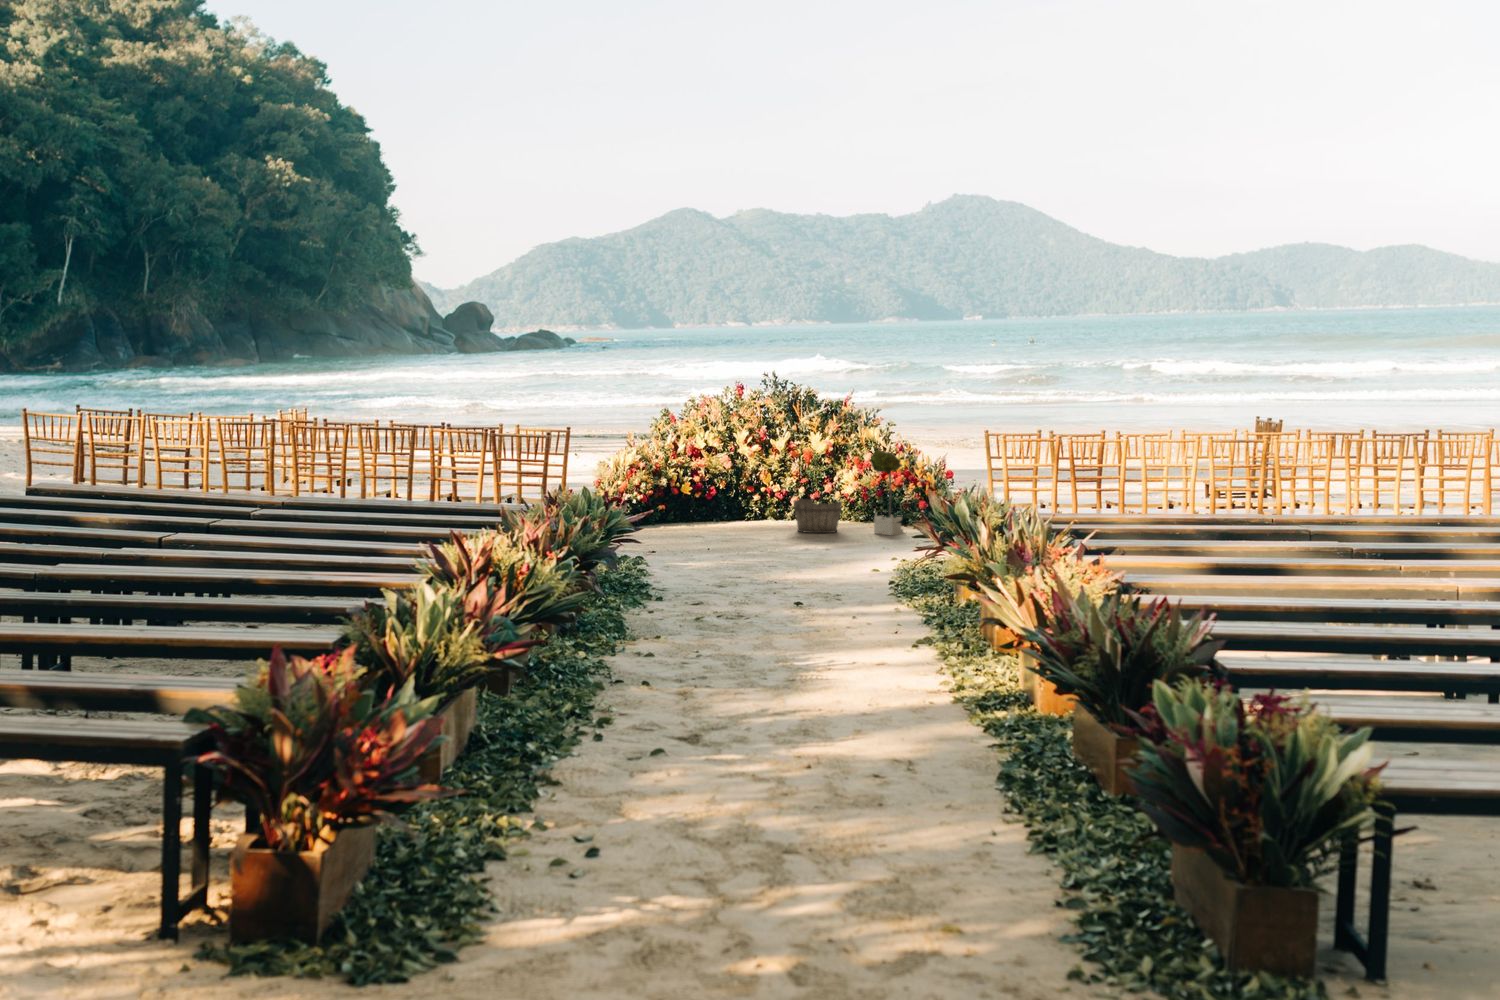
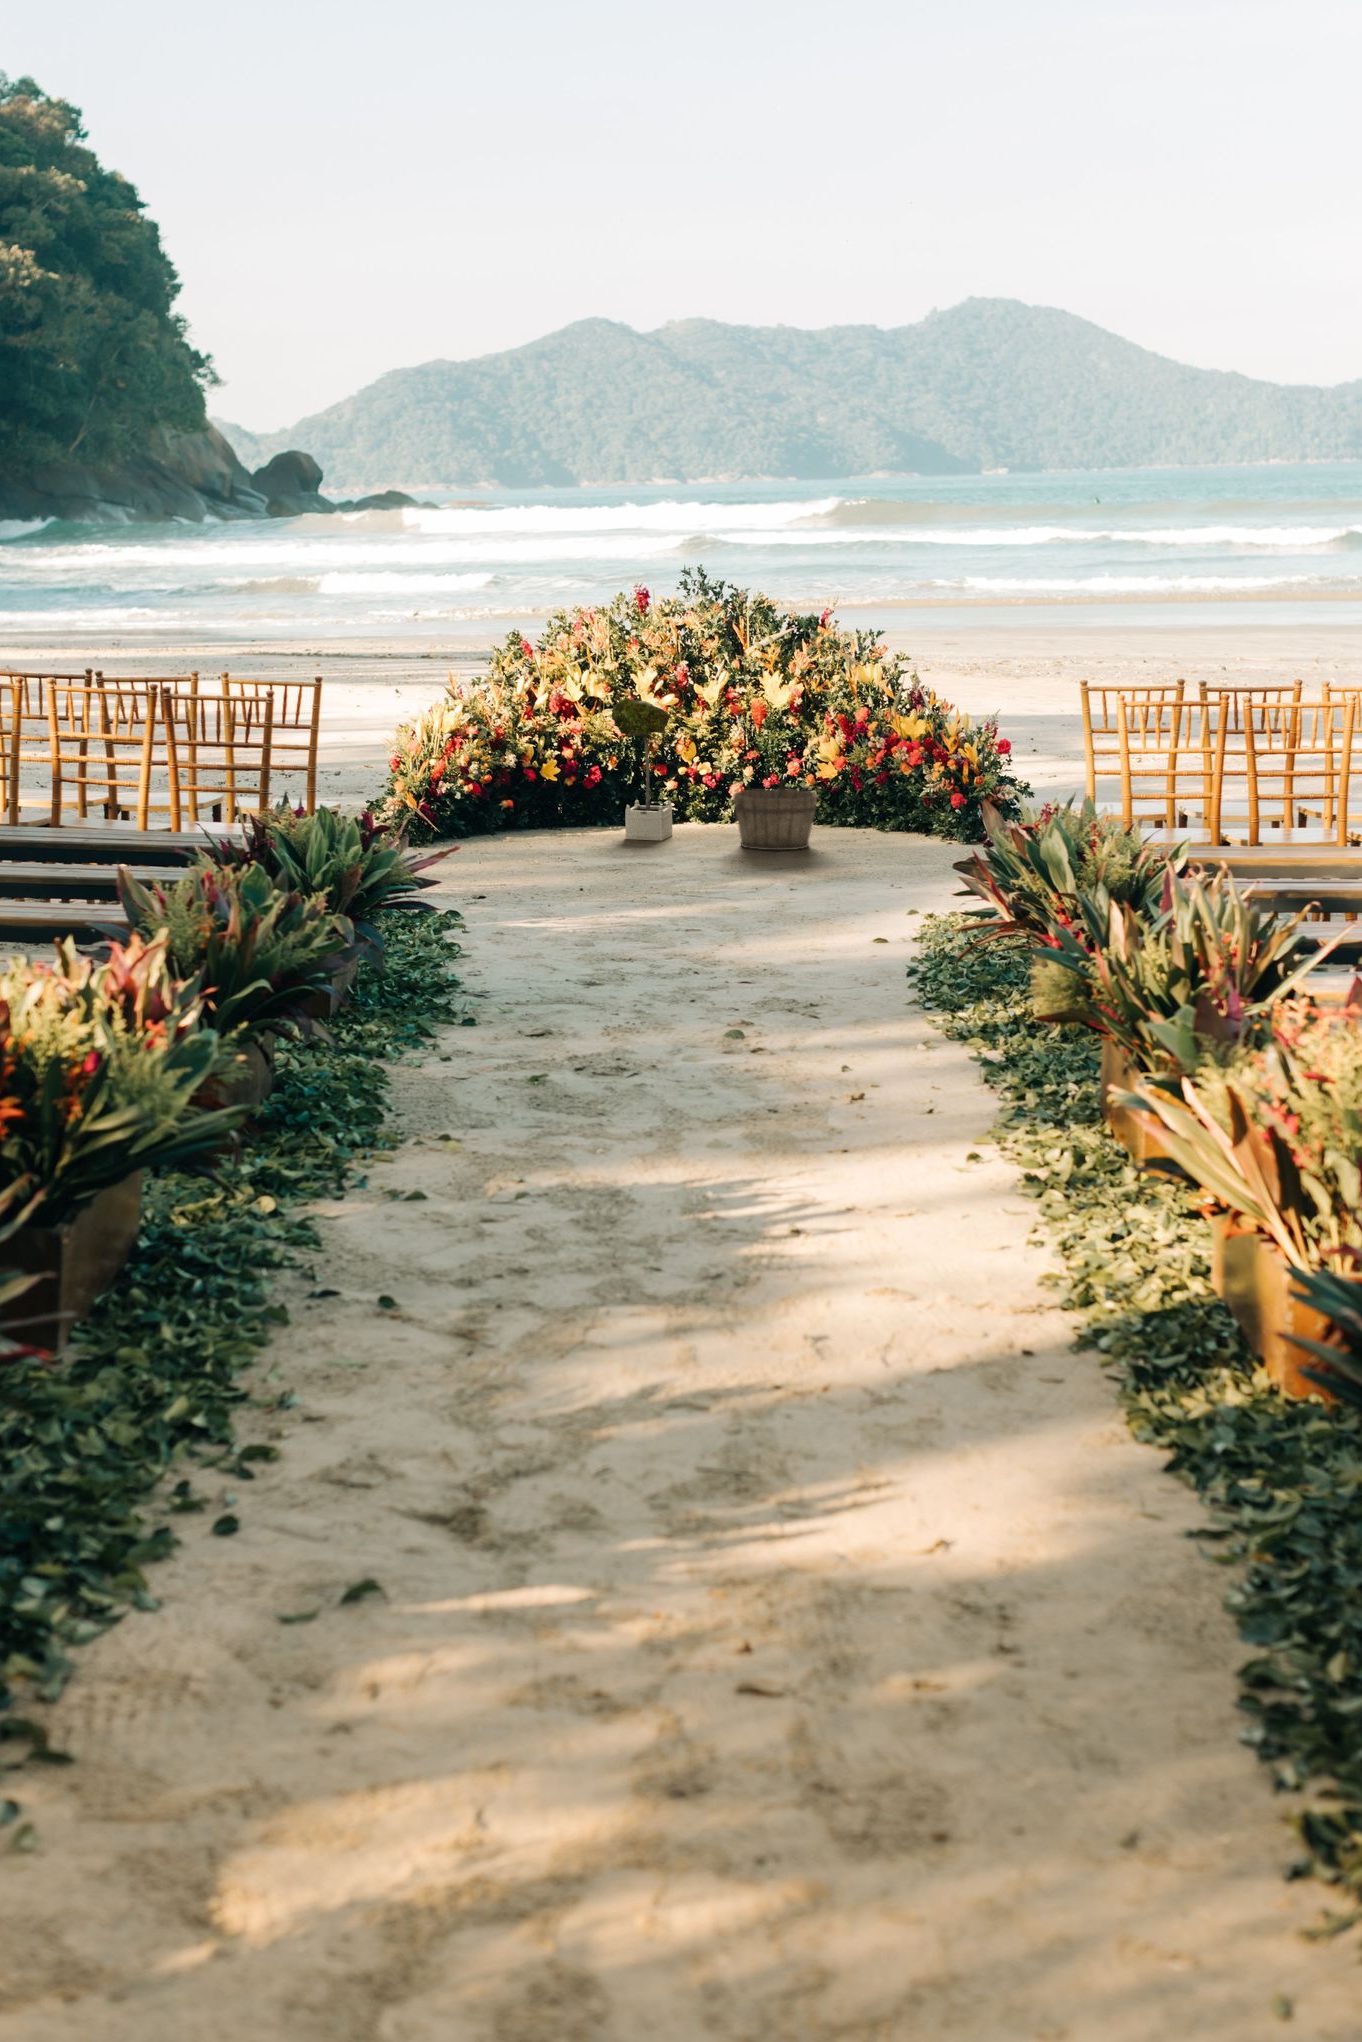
potted tree: present [870,450,905,535] -> present [611,697,672,841]

